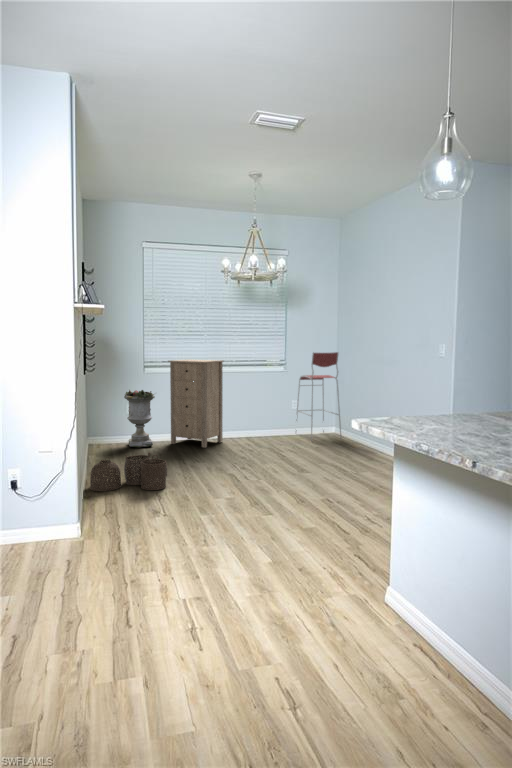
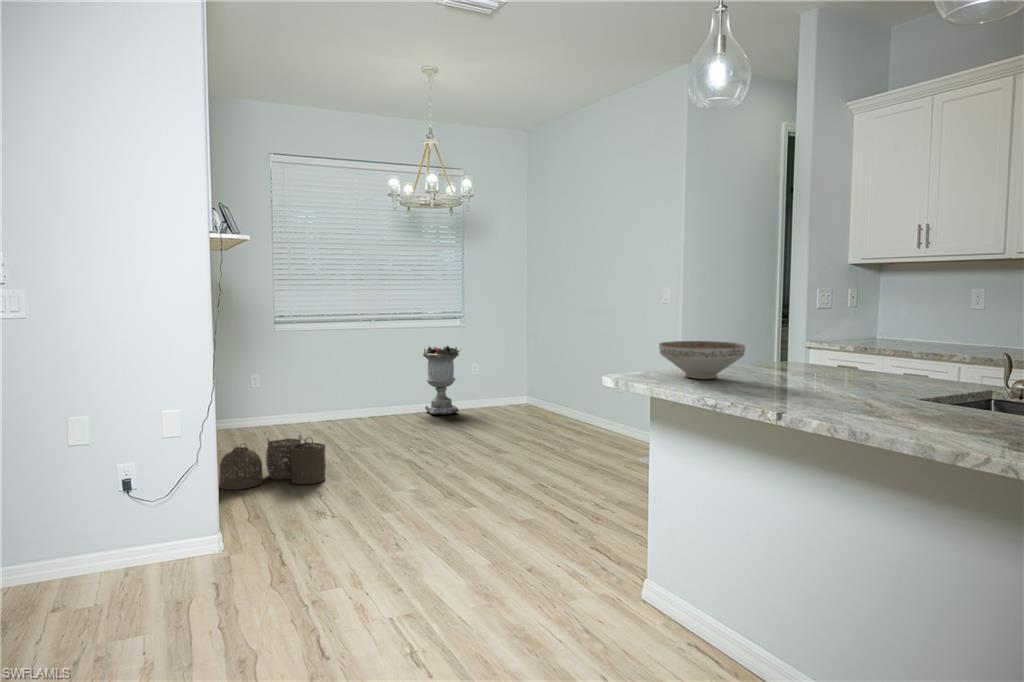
bar stool: present [296,352,341,440] -> none [477,300,537,414]
storage cabinet: present [168,360,224,448] -> none [311,312,386,427]
planter: present [124,390,155,447] -> present [423,346,460,415]
decorative bowl: none [398,394,471,427] -> present [659,341,745,379]

